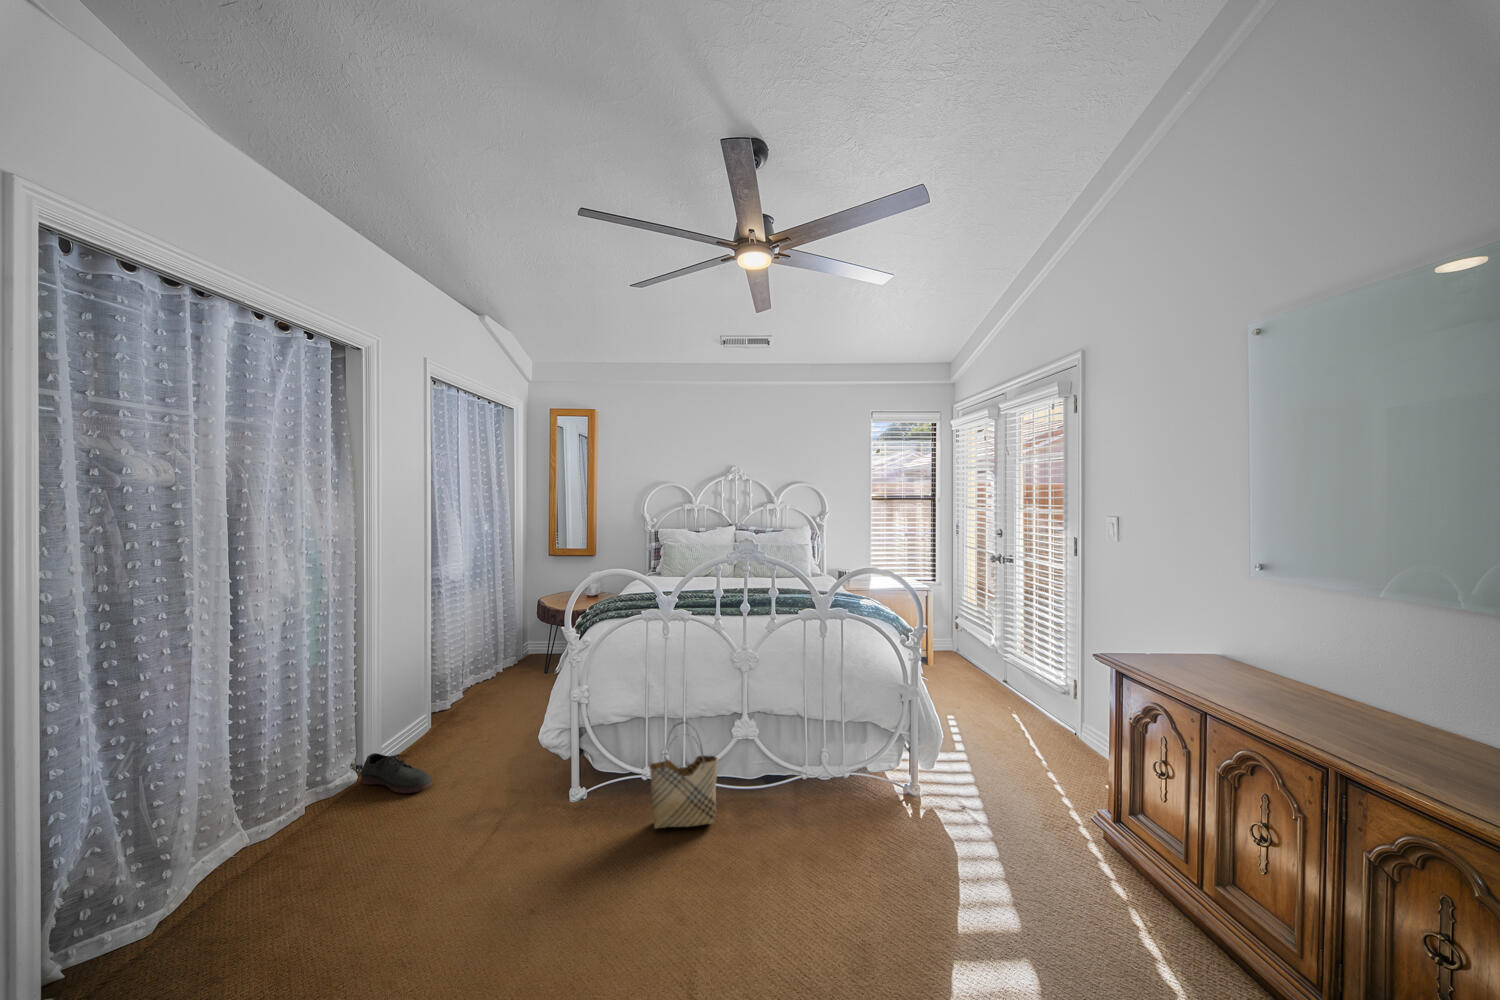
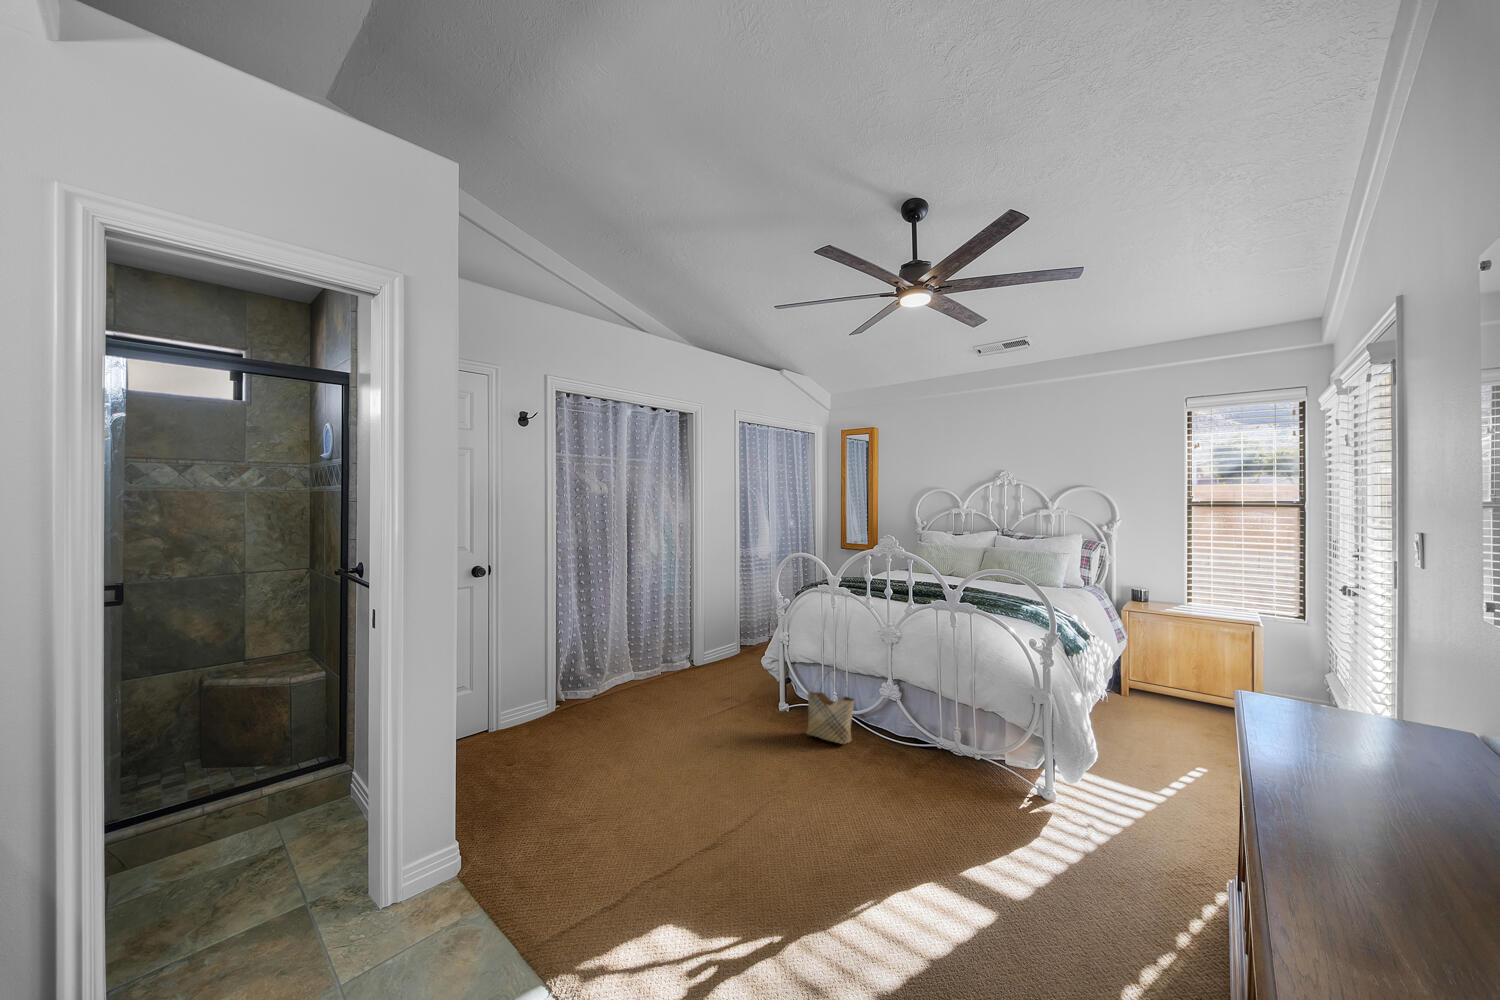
shoe: present [361,753,432,793] -> none [690,653,719,680]

